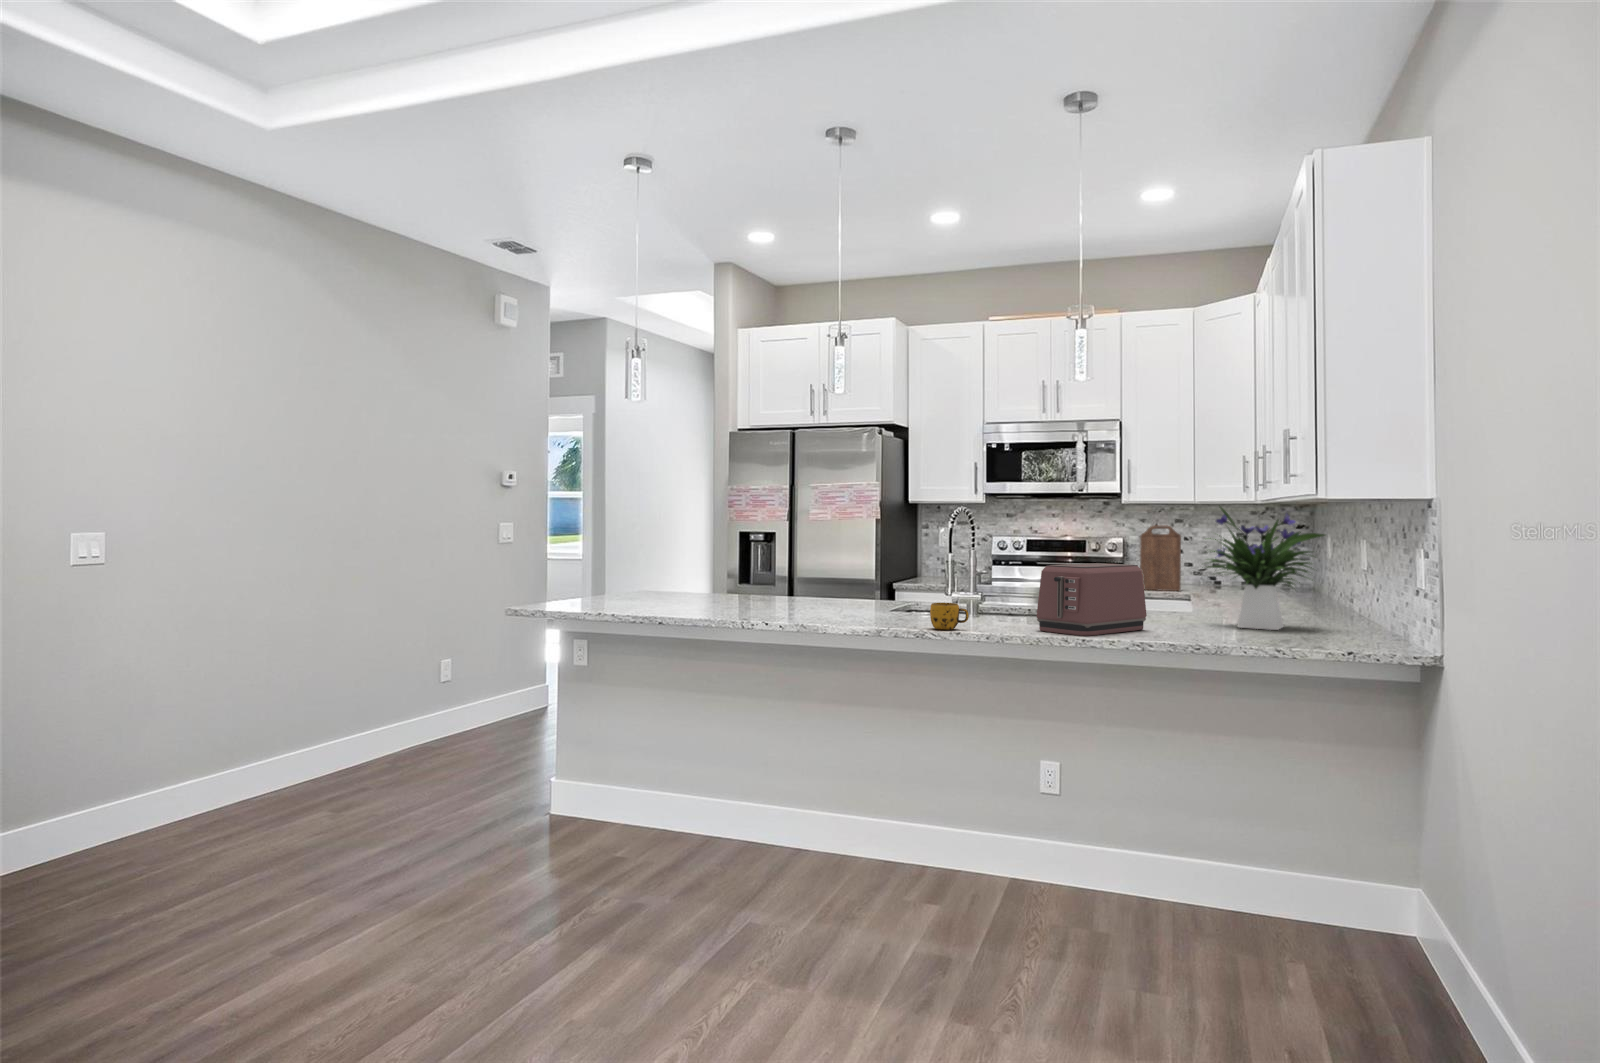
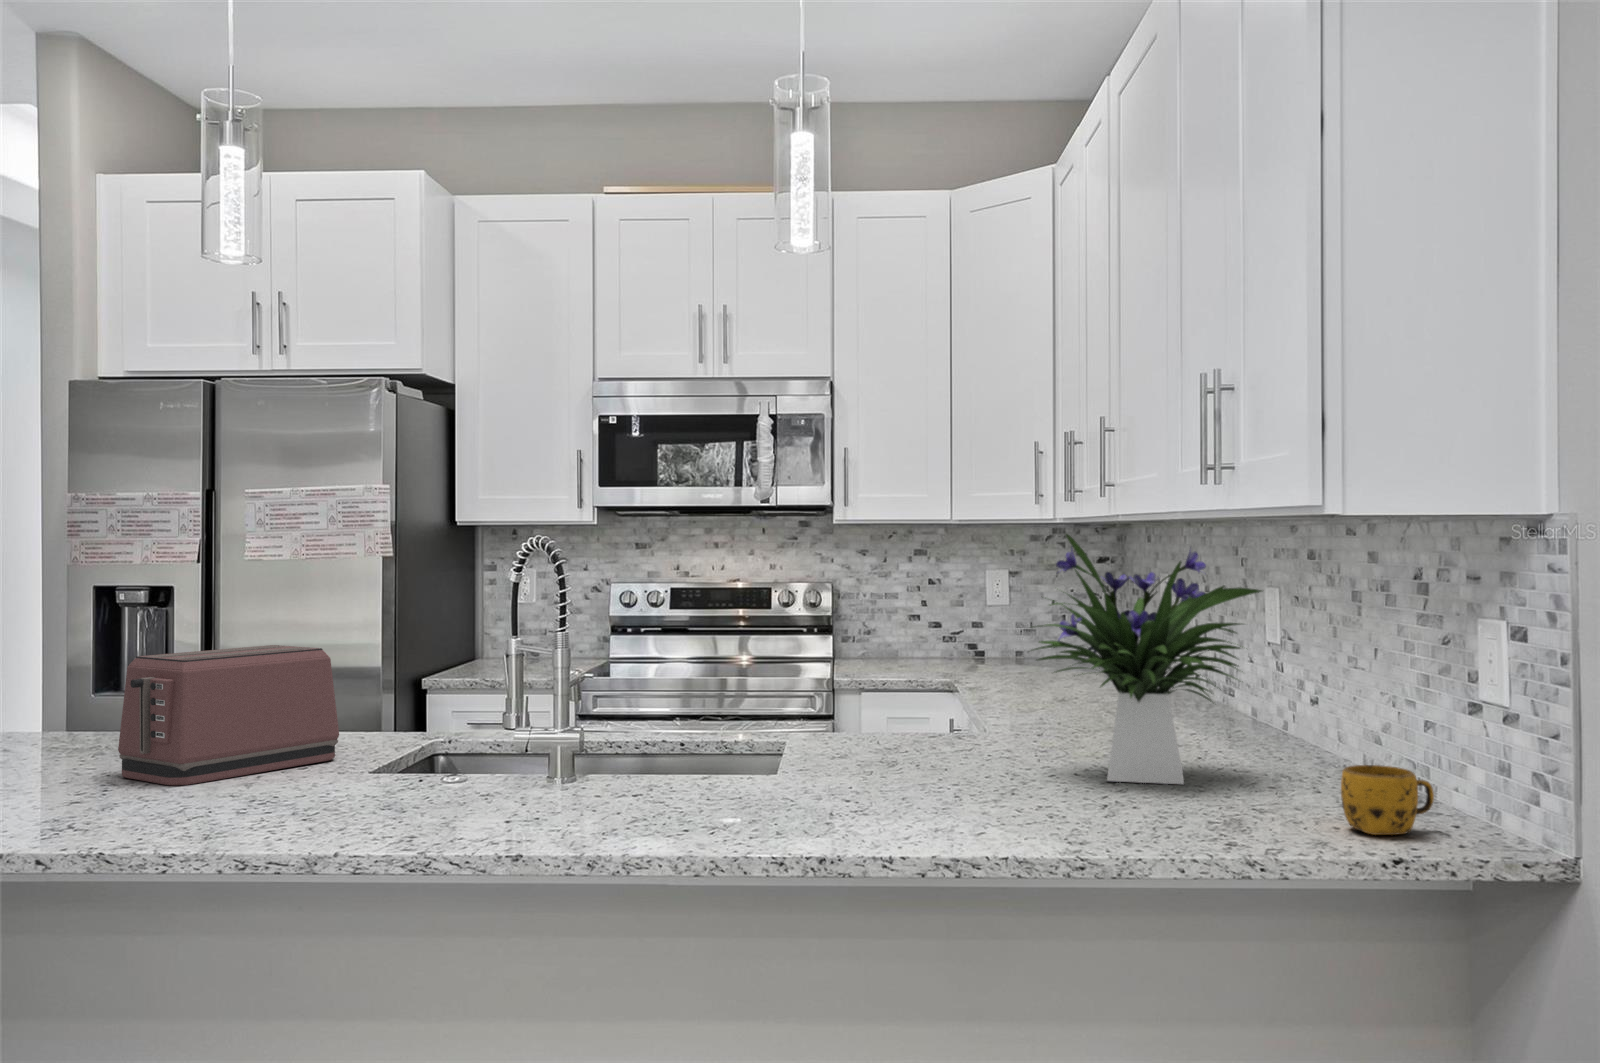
cutting board: present [1140,525,1181,591] -> none [860,560,925,670]
toaster: present [1037,563,1147,636] -> present [118,645,339,786]
mug: present [930,603,969,630] -> present [1341,765,1434,835]

